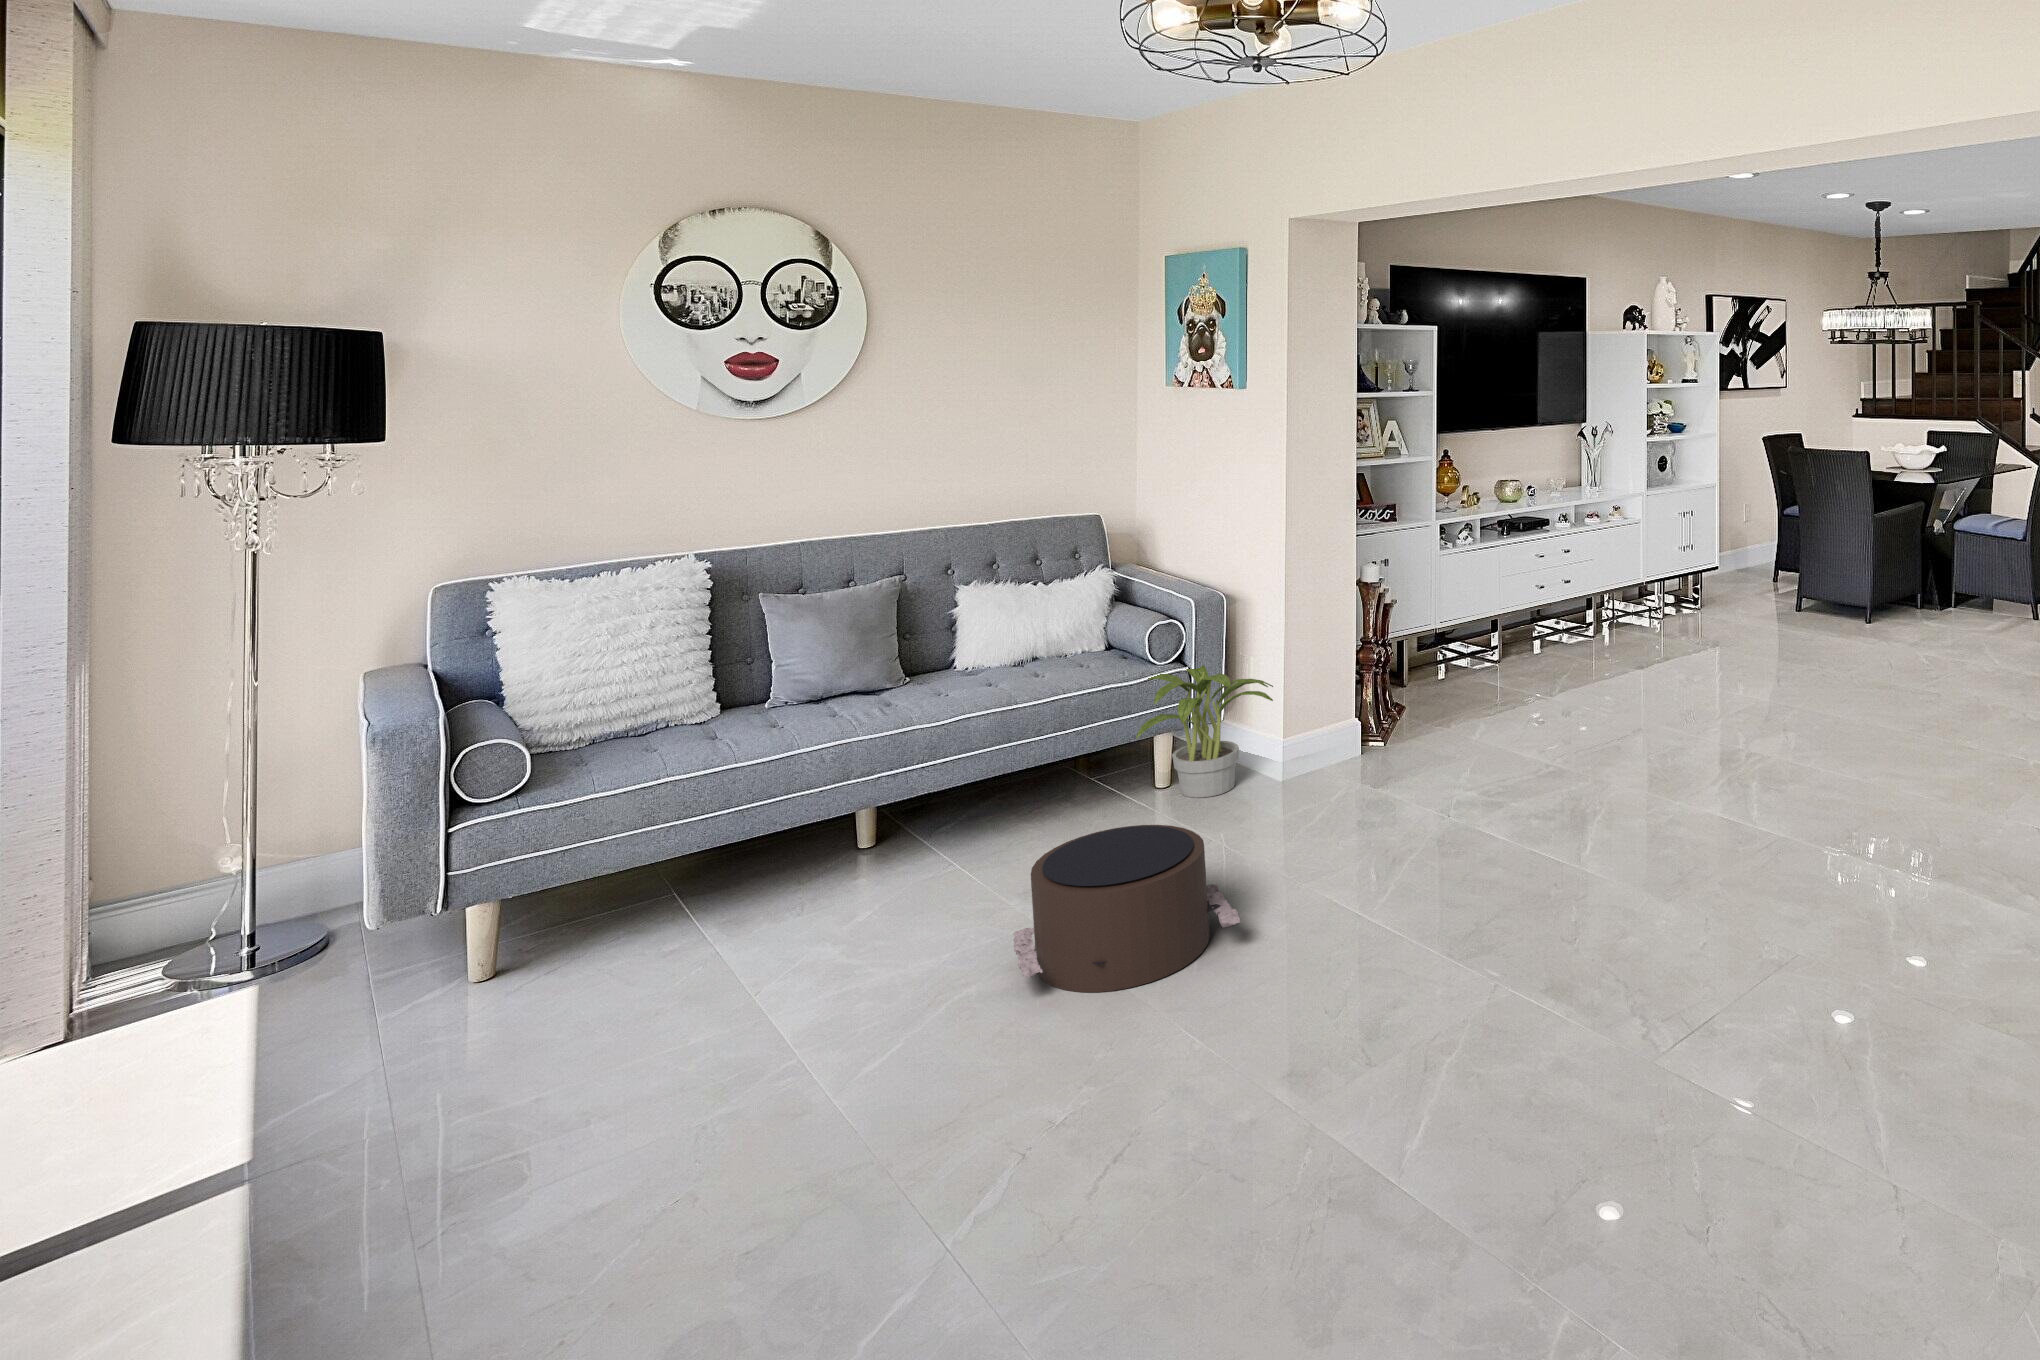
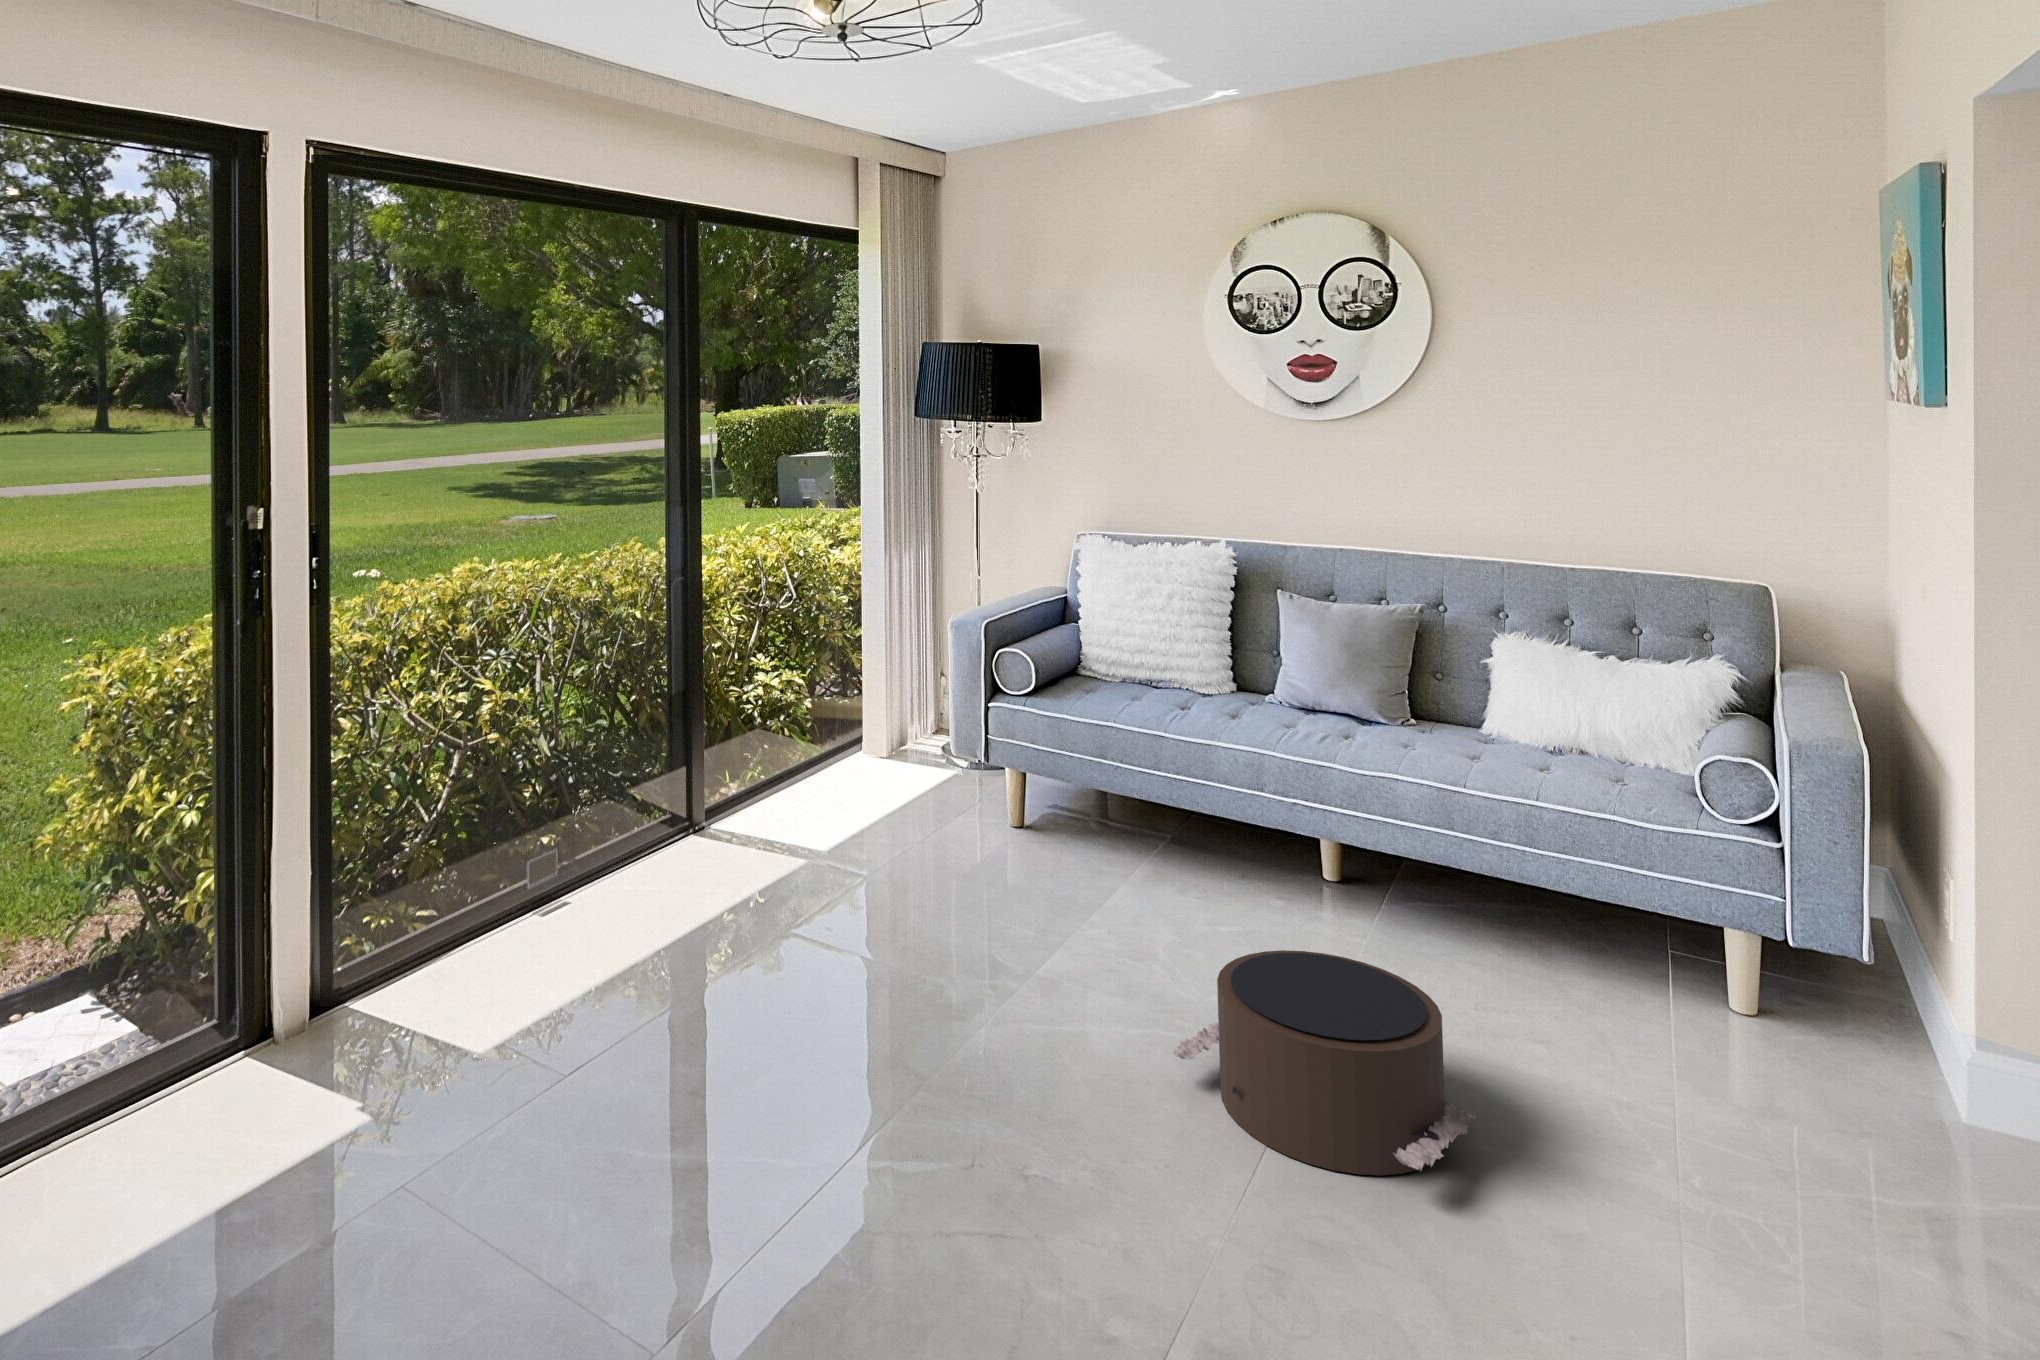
potted plant: present [1136,665,1273,798] -> none [1627,829,1917,1052]

